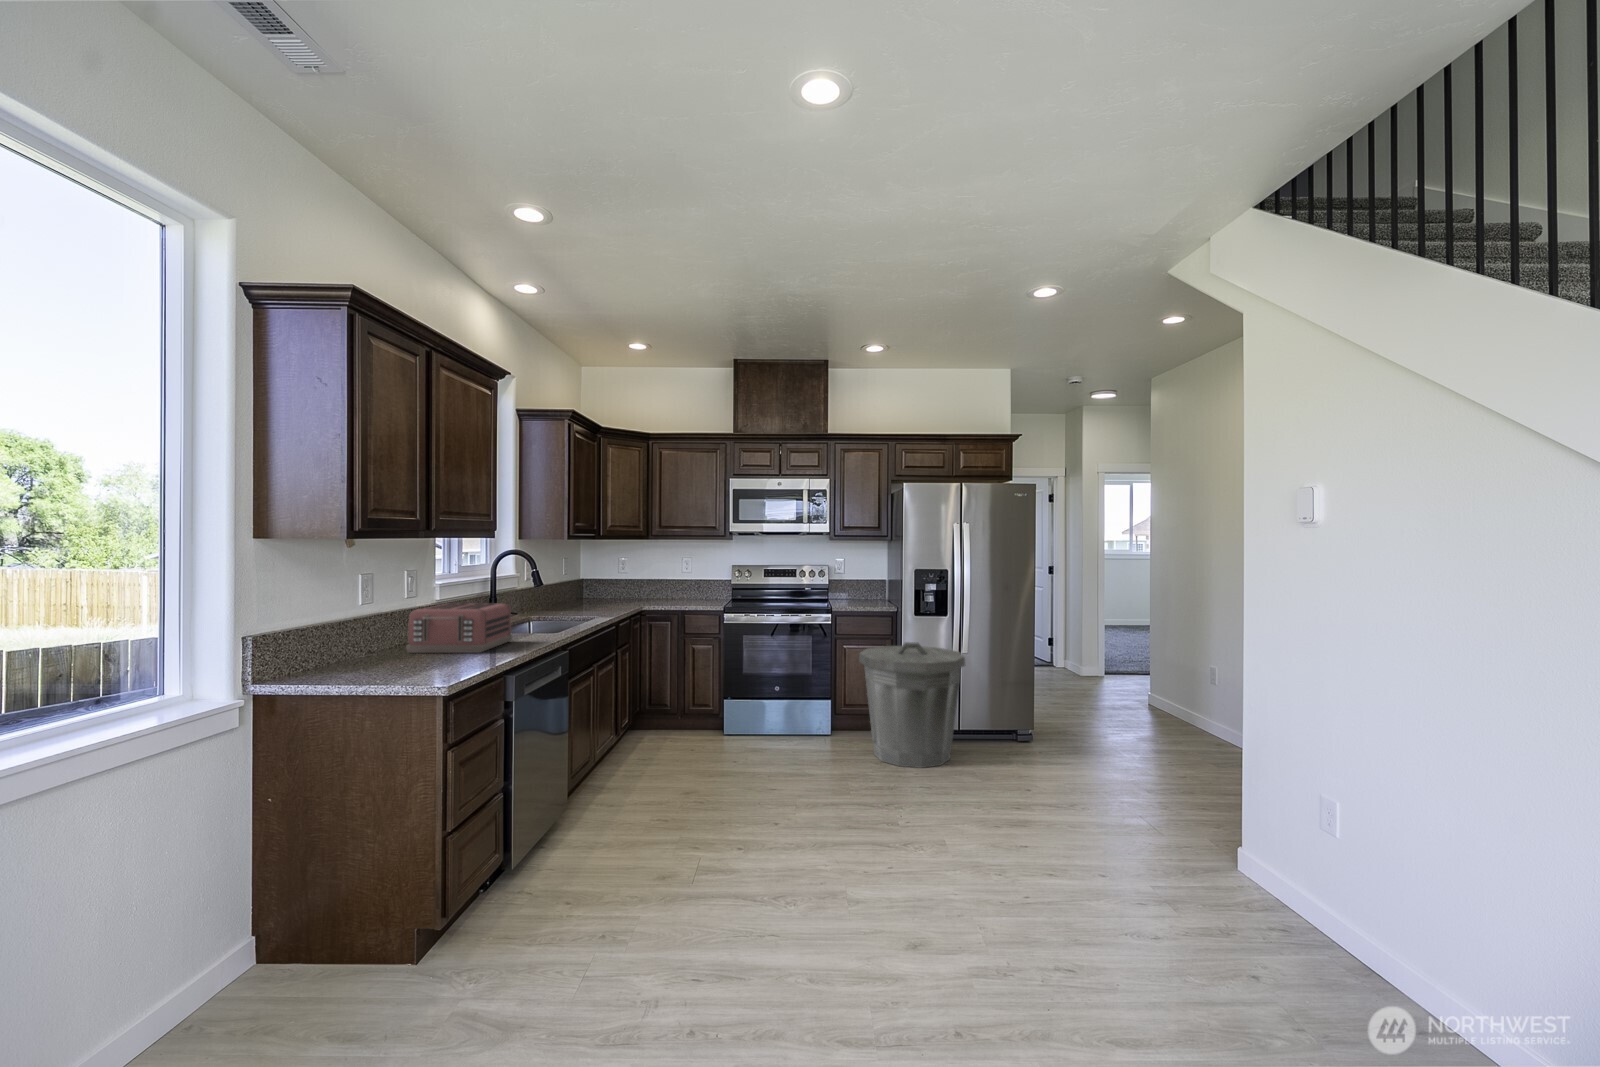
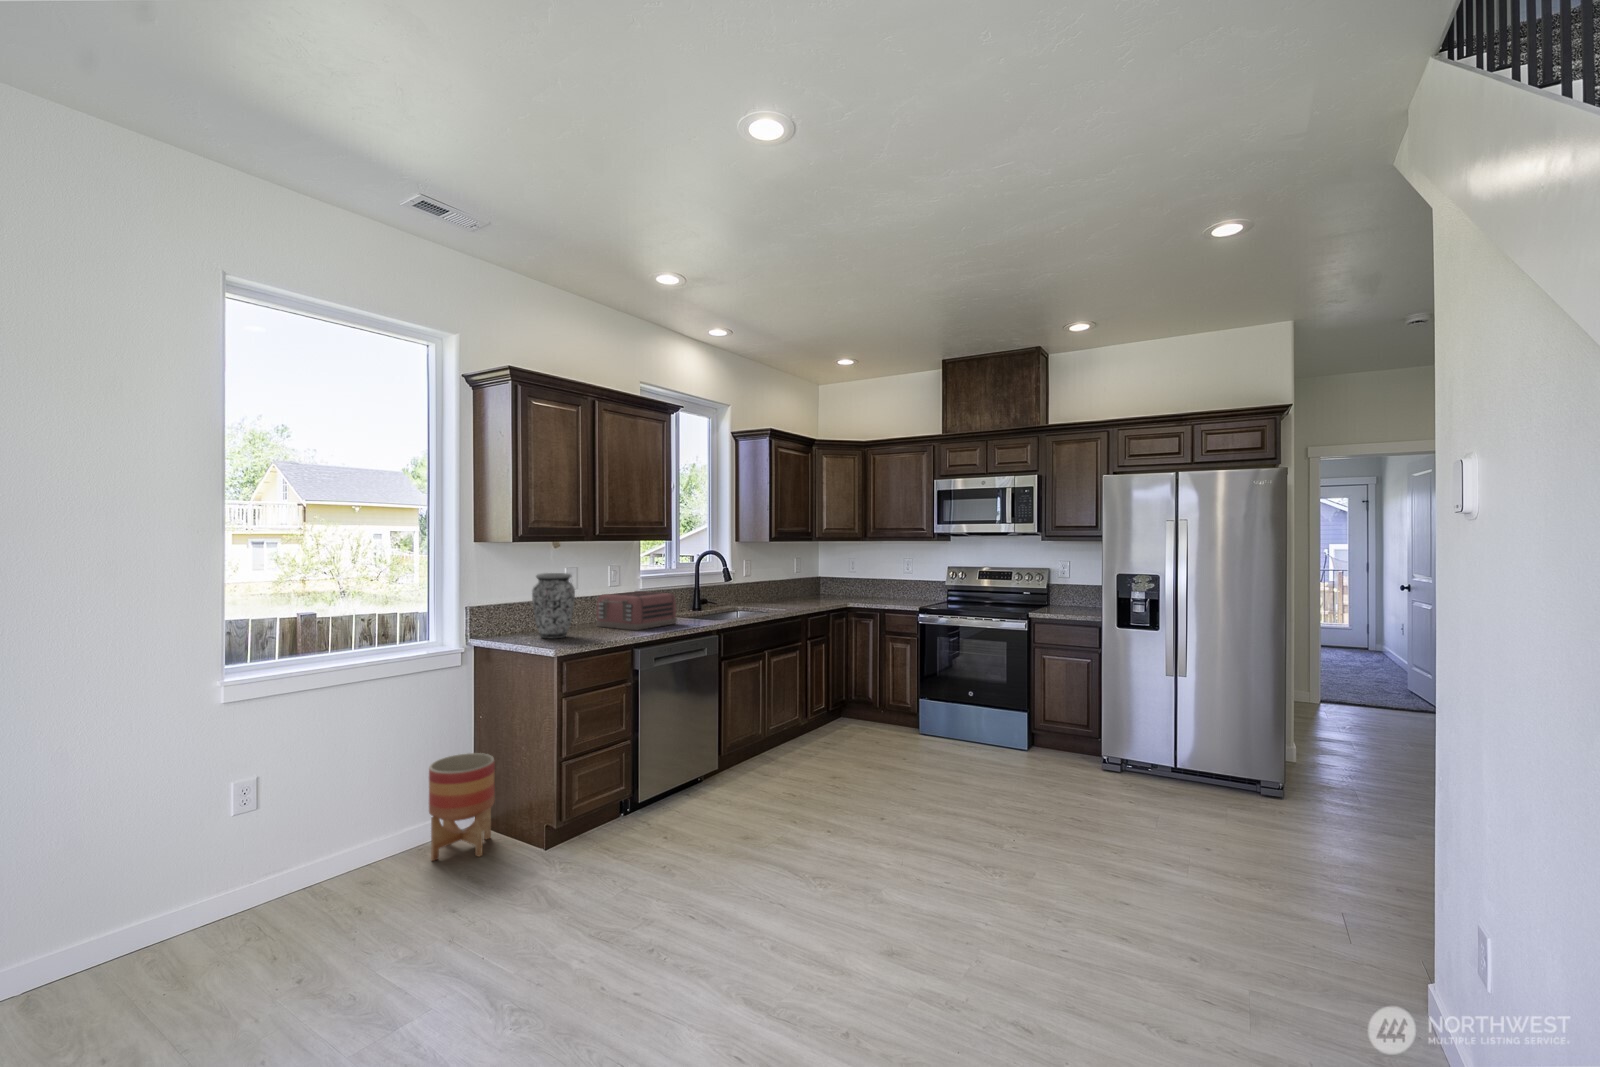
vase: none [352,582,417,673] -> present [532,573,575,638]
trash can: present [859,642,965,768] -> none [1034,658,1159,801]
planter: none [203,855,318,1042] -> present [429,753,495,861]

